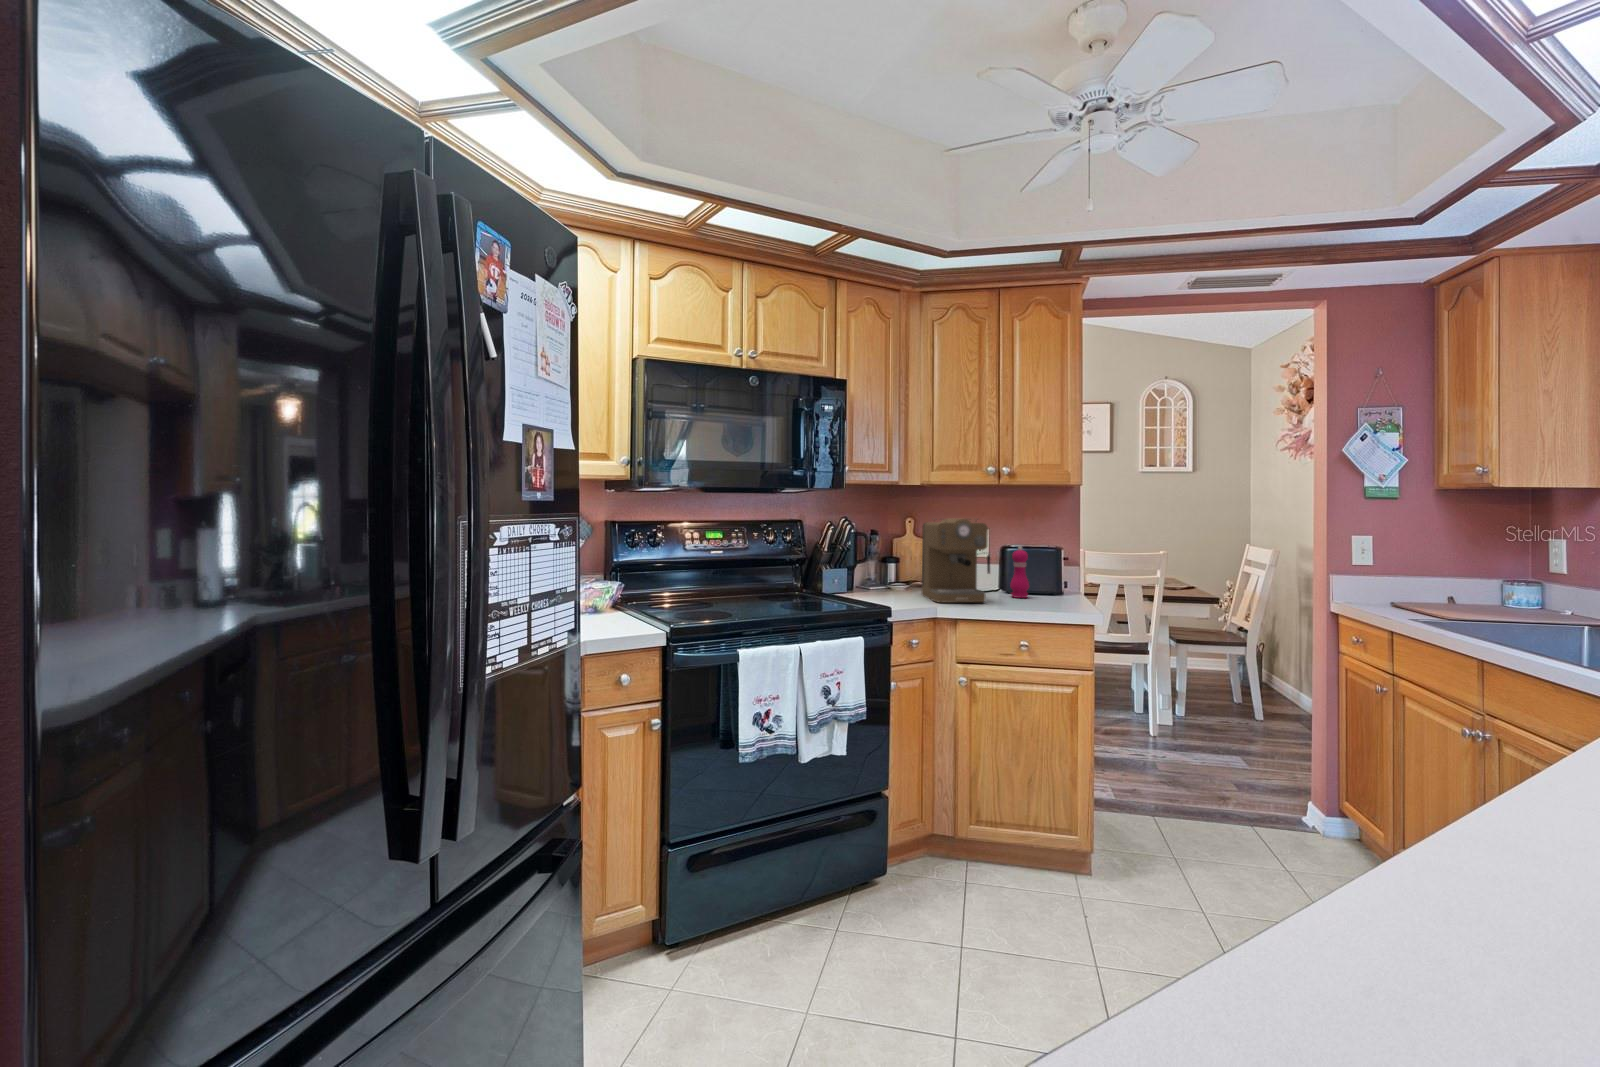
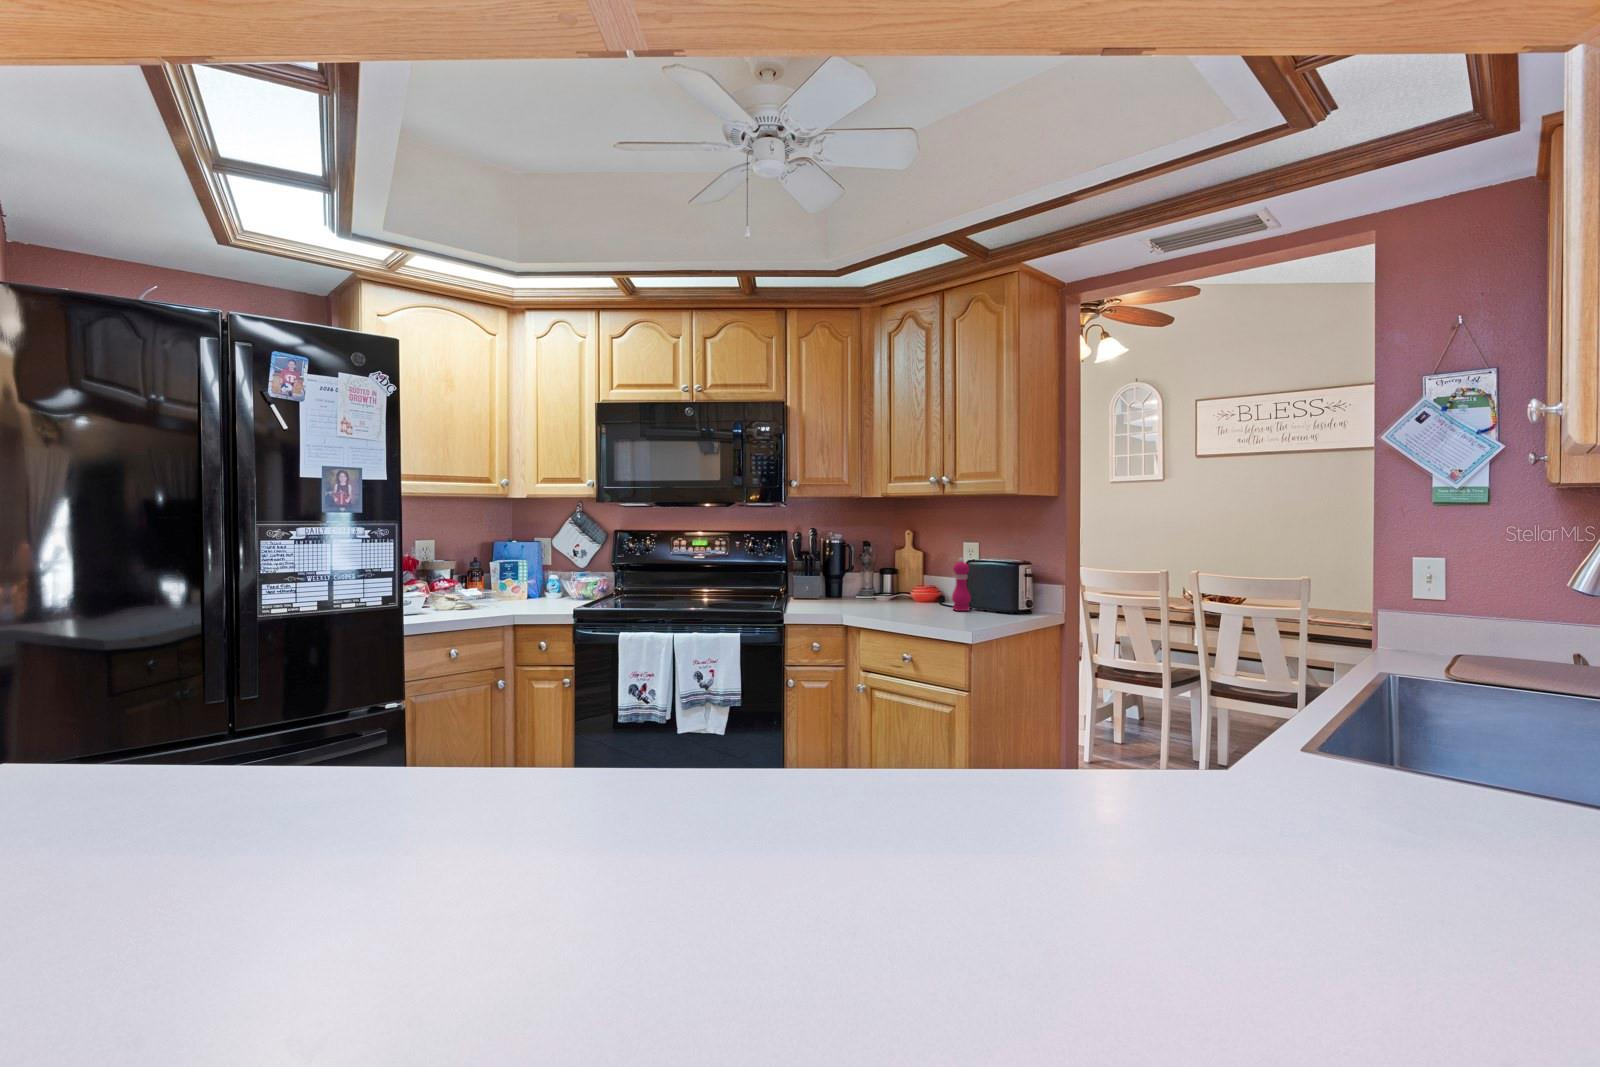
coffee maker: present [921,518,990,603] -> none [851,529,918,612]

